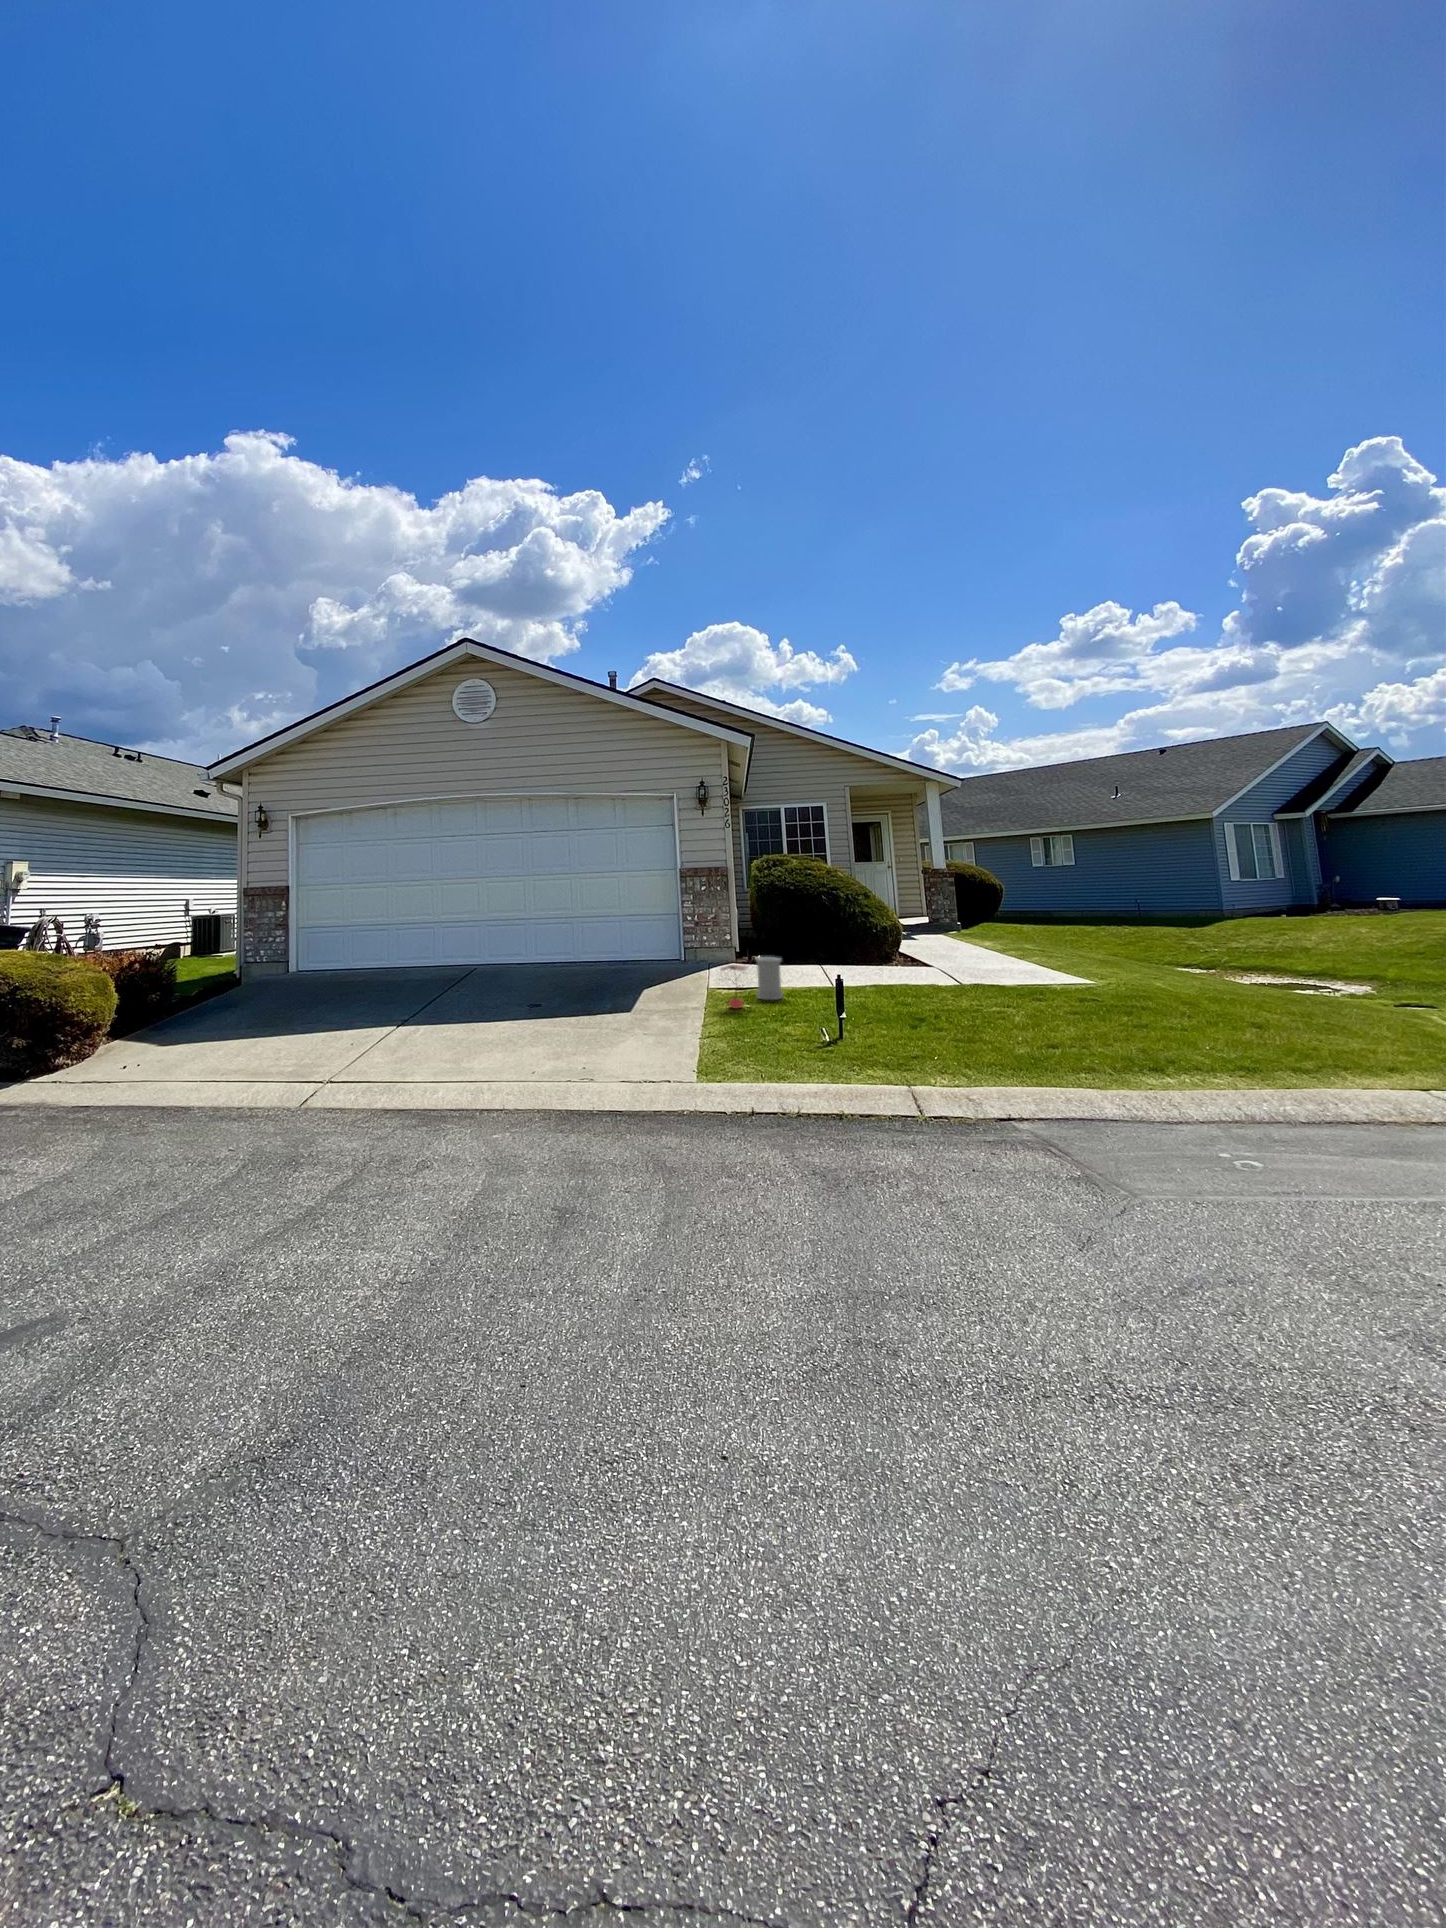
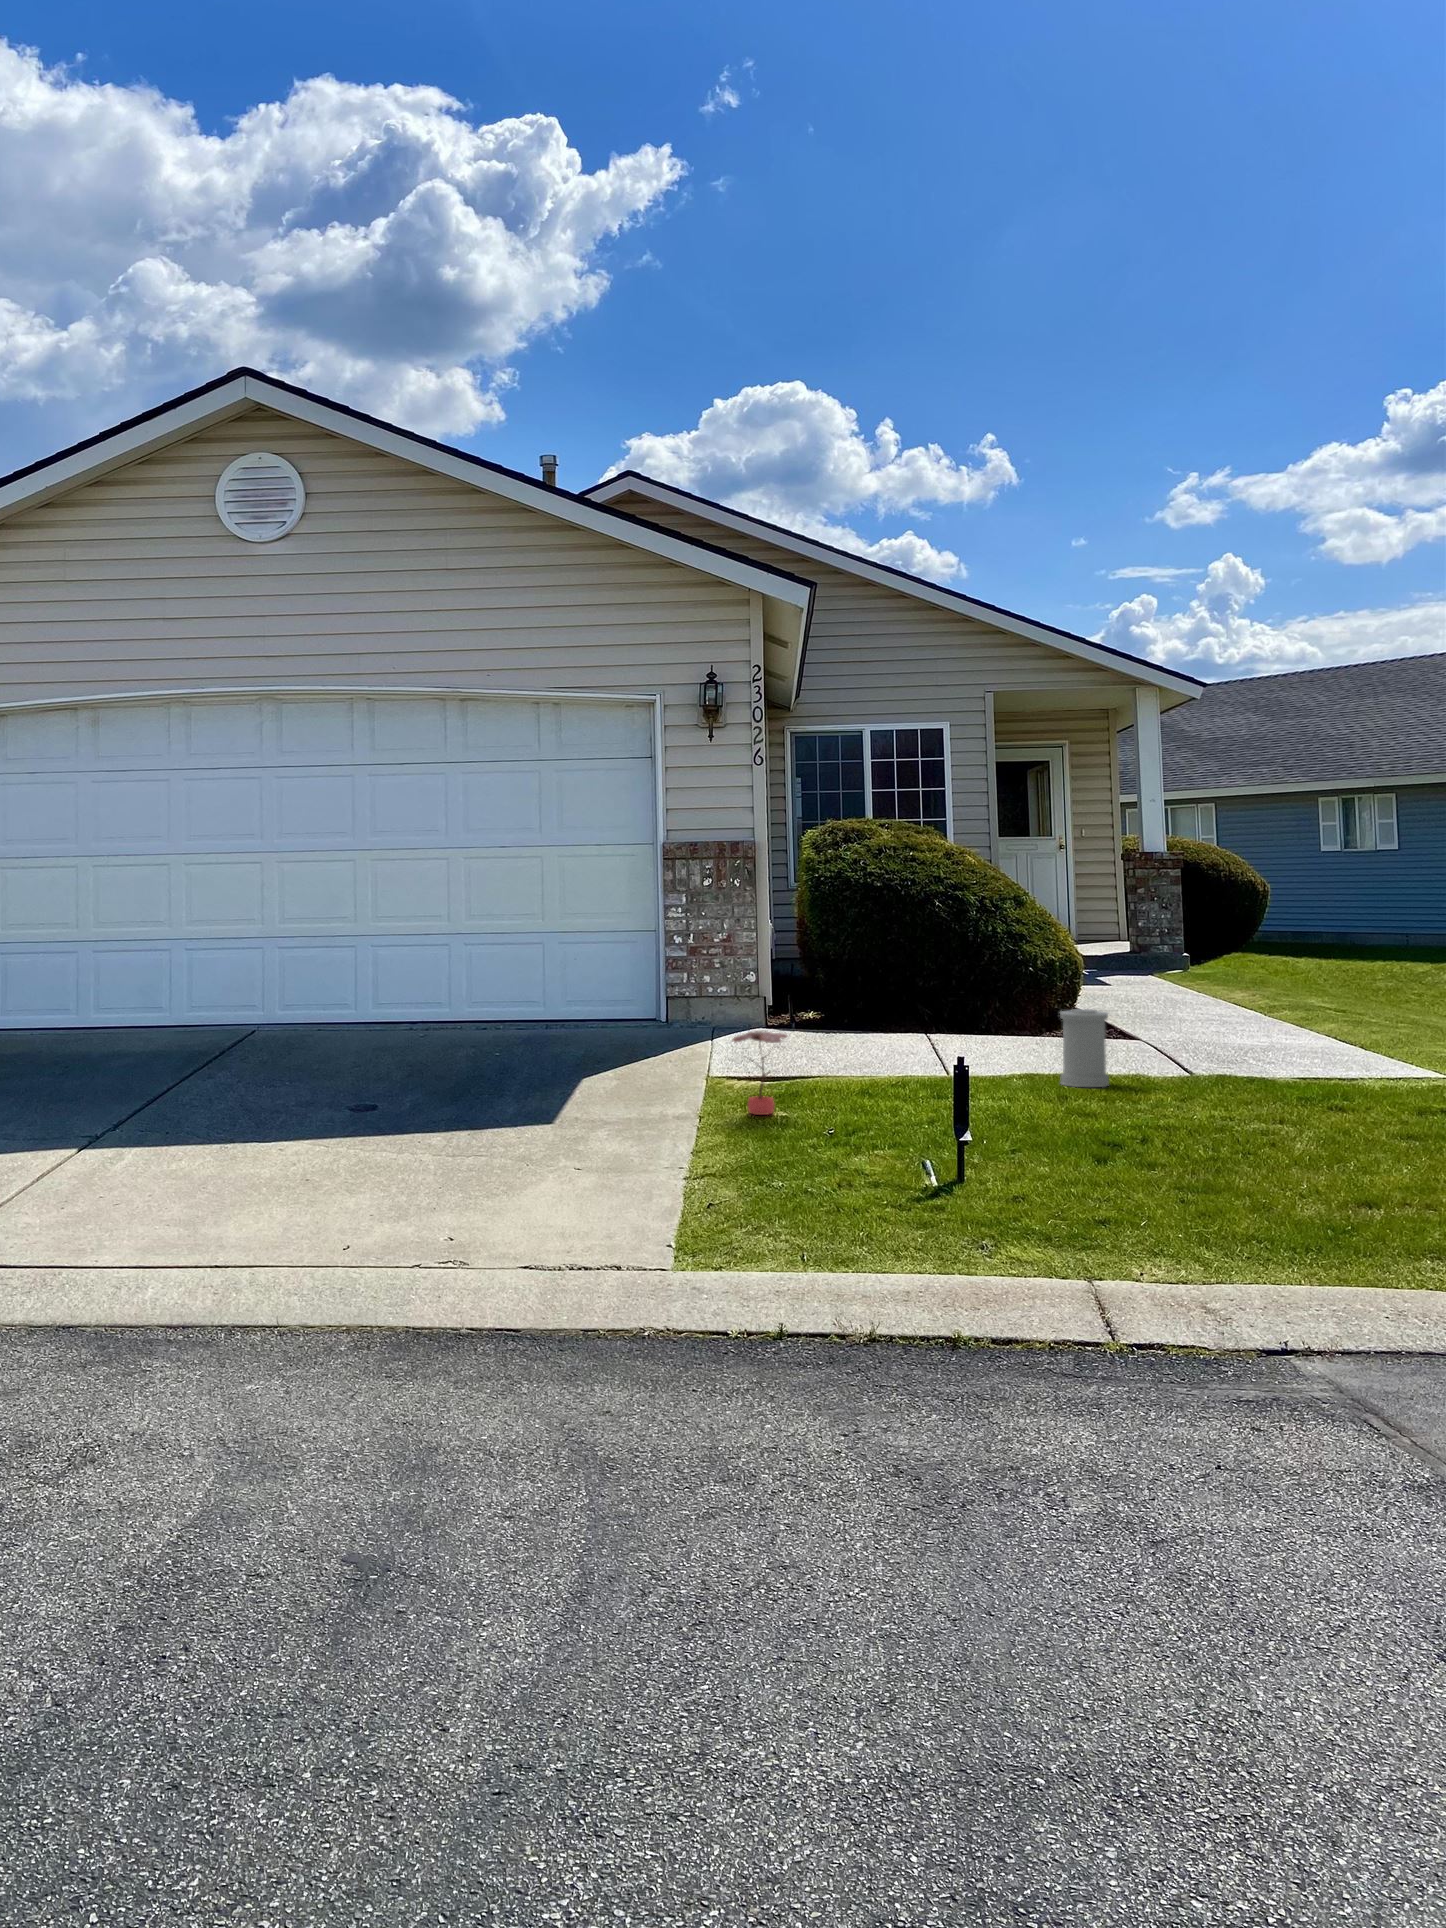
trash can: present [756,957,783,1000] -> present [1060,1009,1109,1087]

